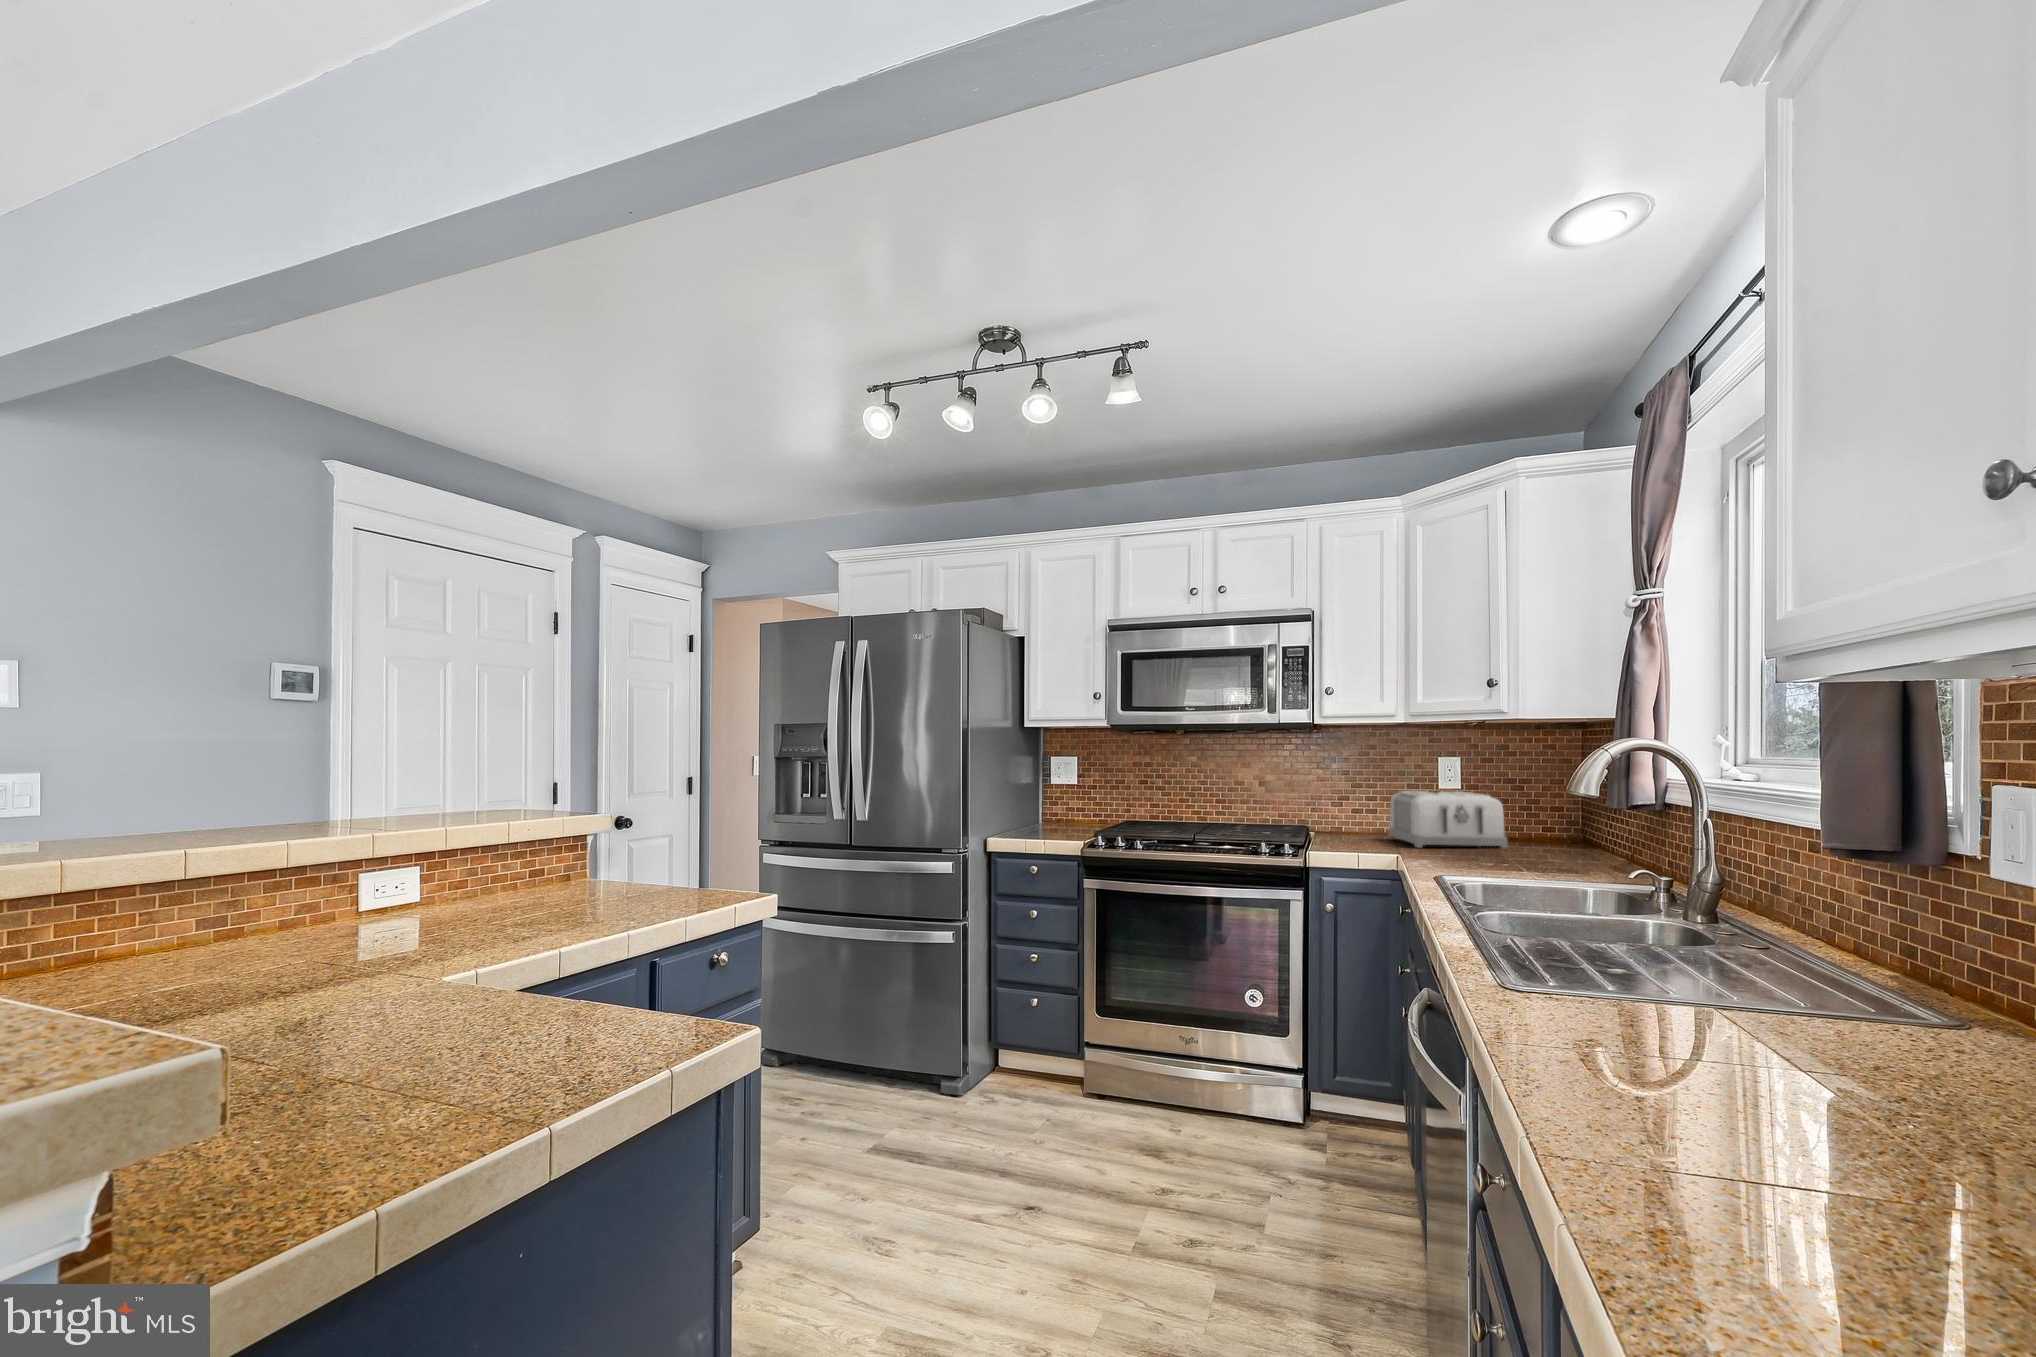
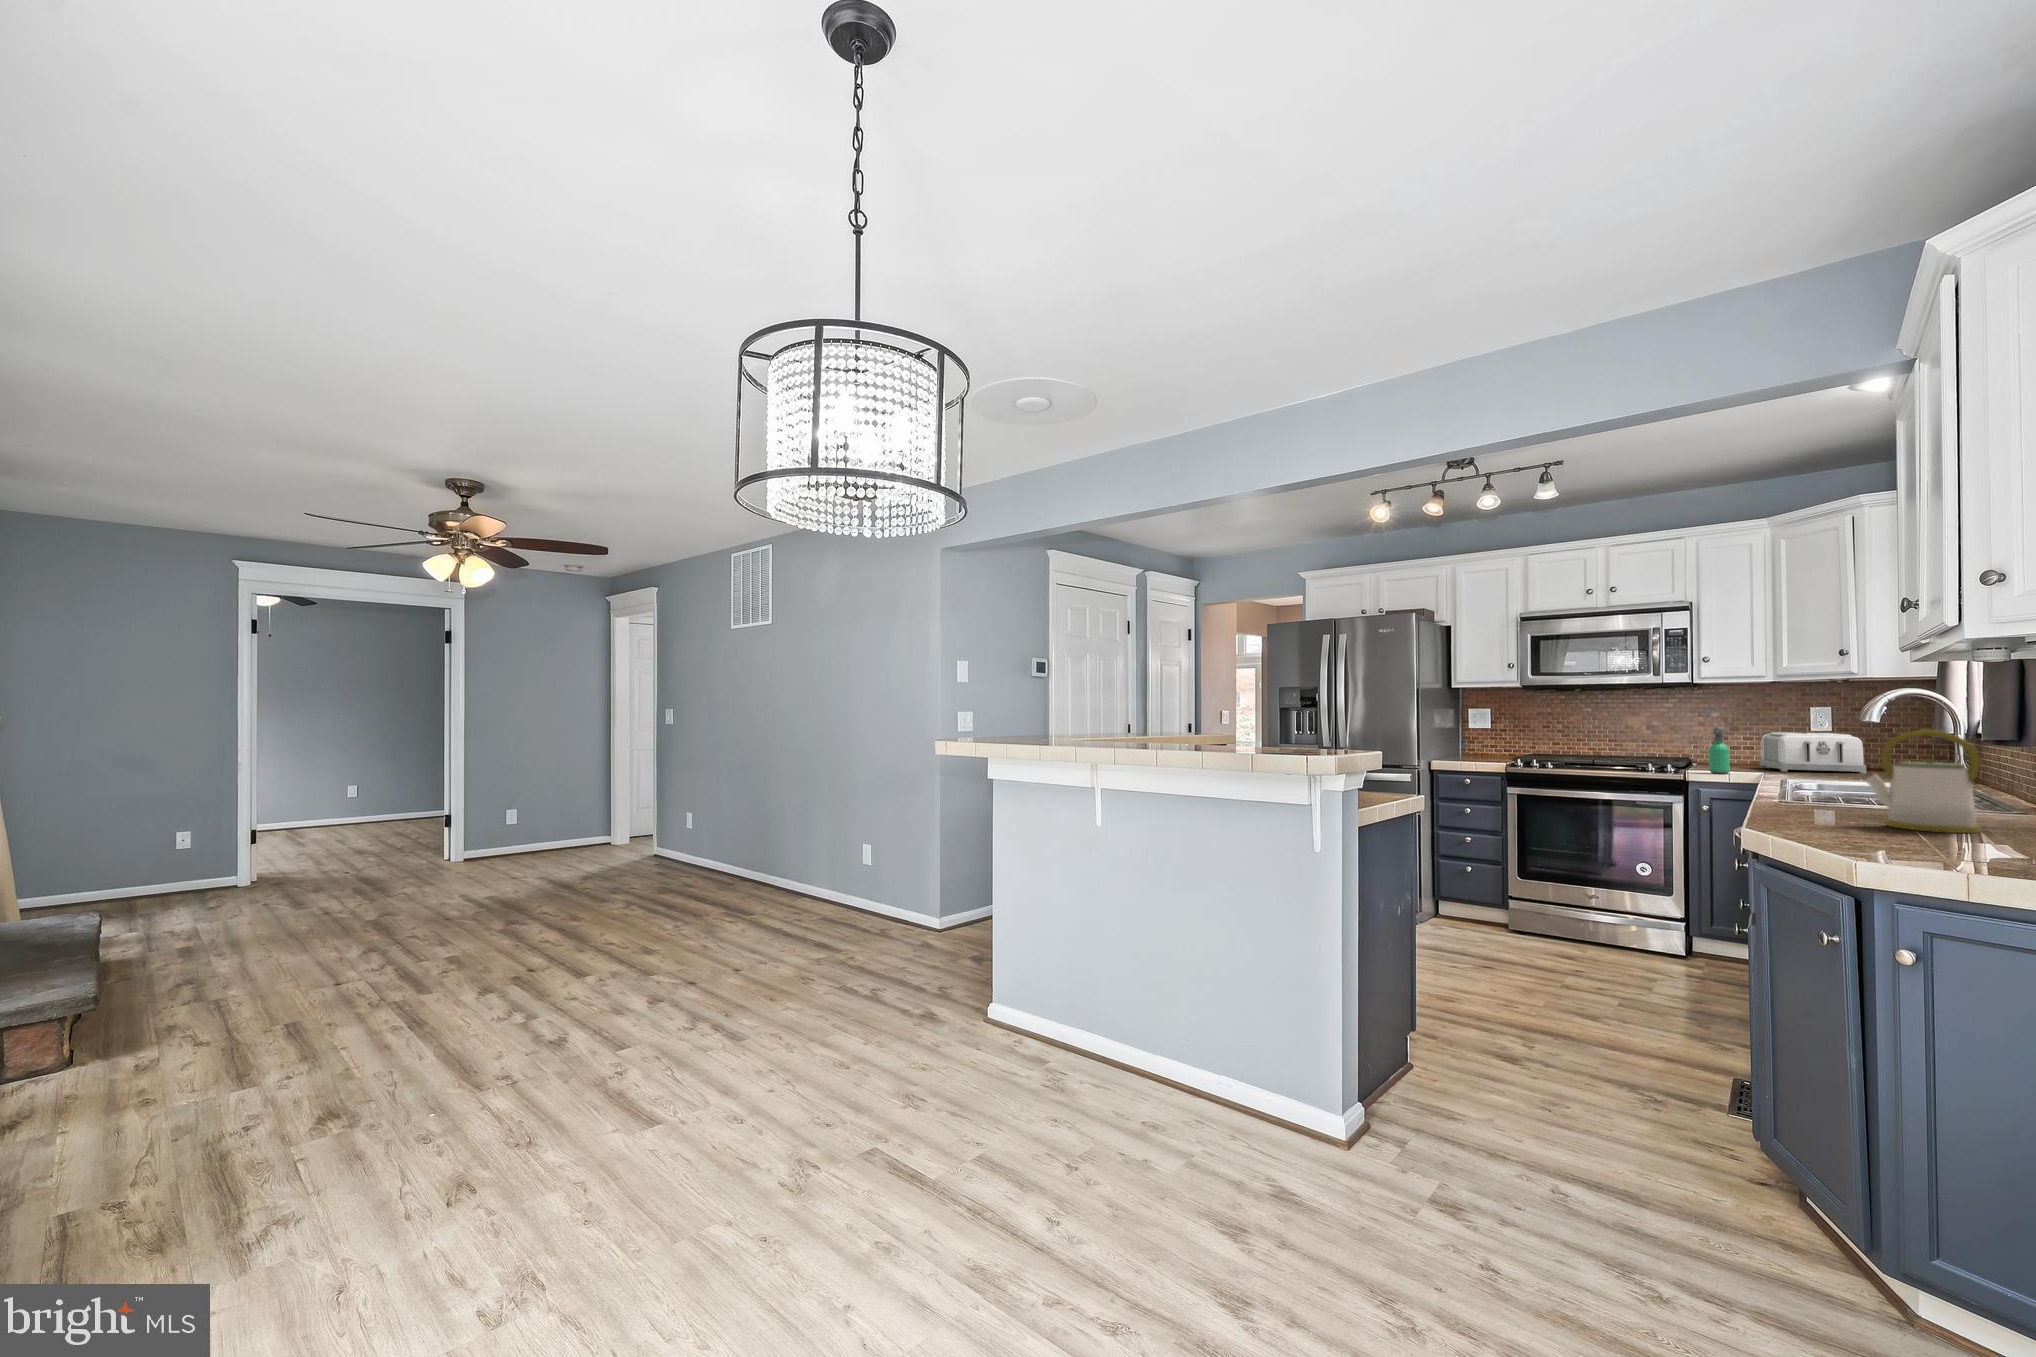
soap dispenser: none [1334,788,1359,856] -> present [1709,727,1730,774]
kettle: none [1668,849,1919,1127] -> present [1865,729,1982,833]

